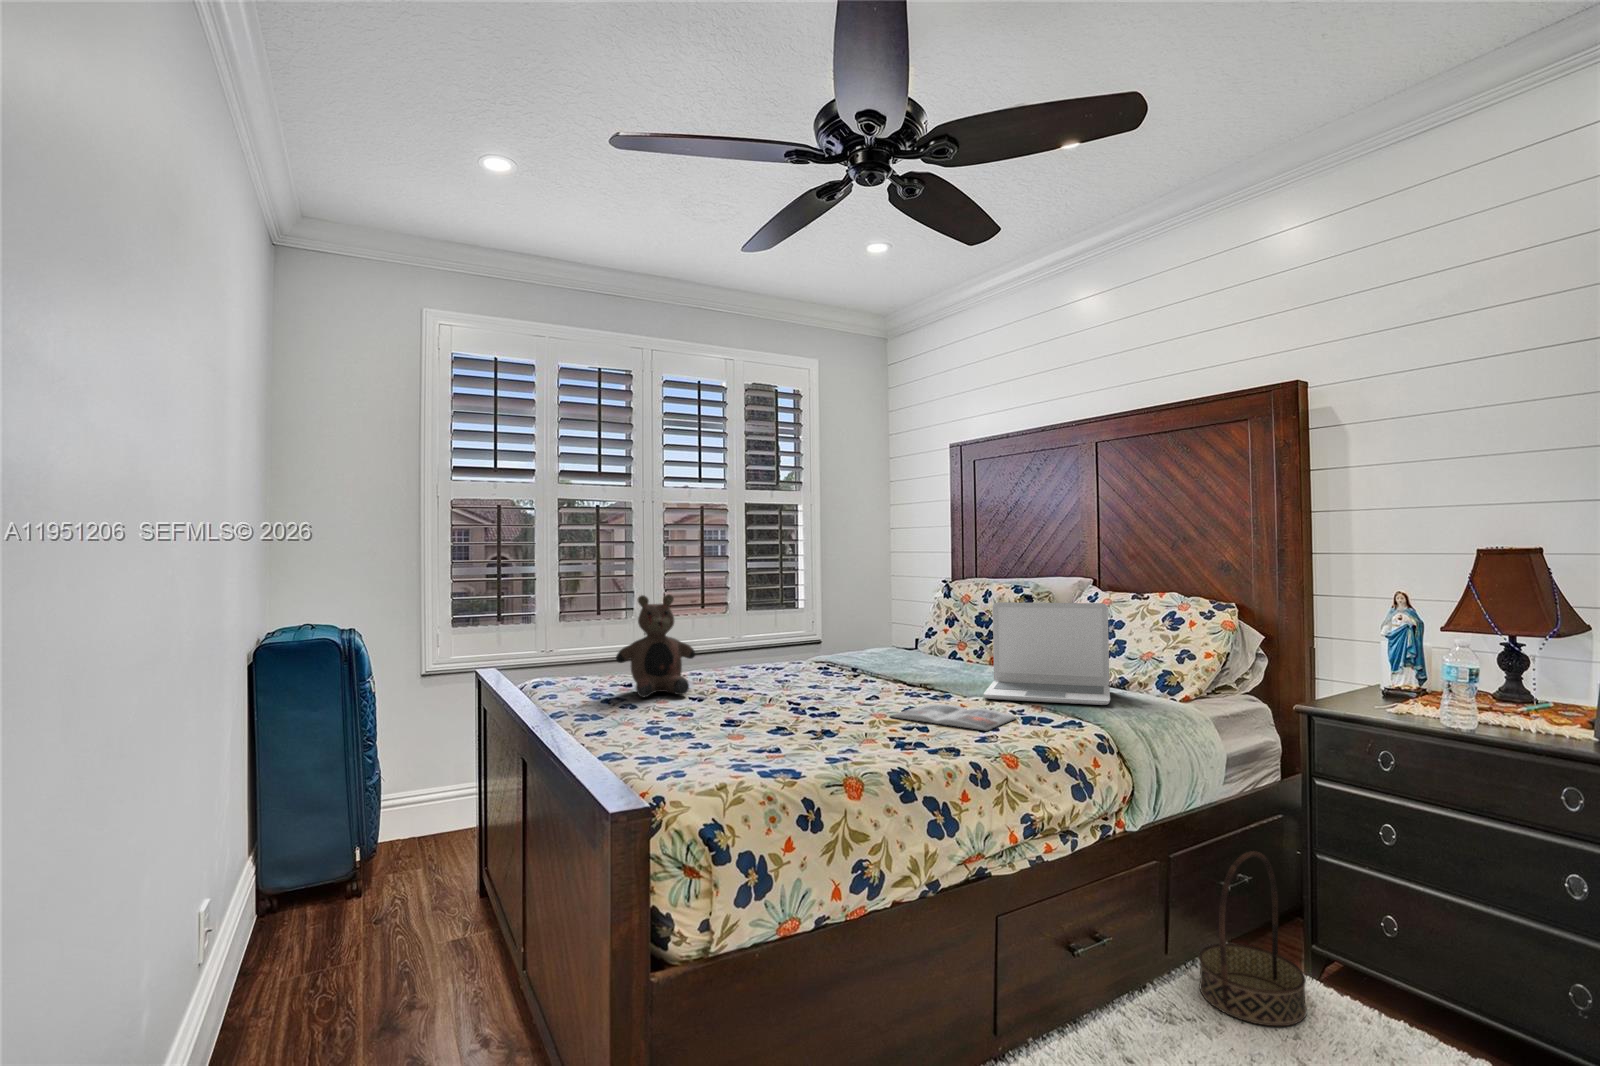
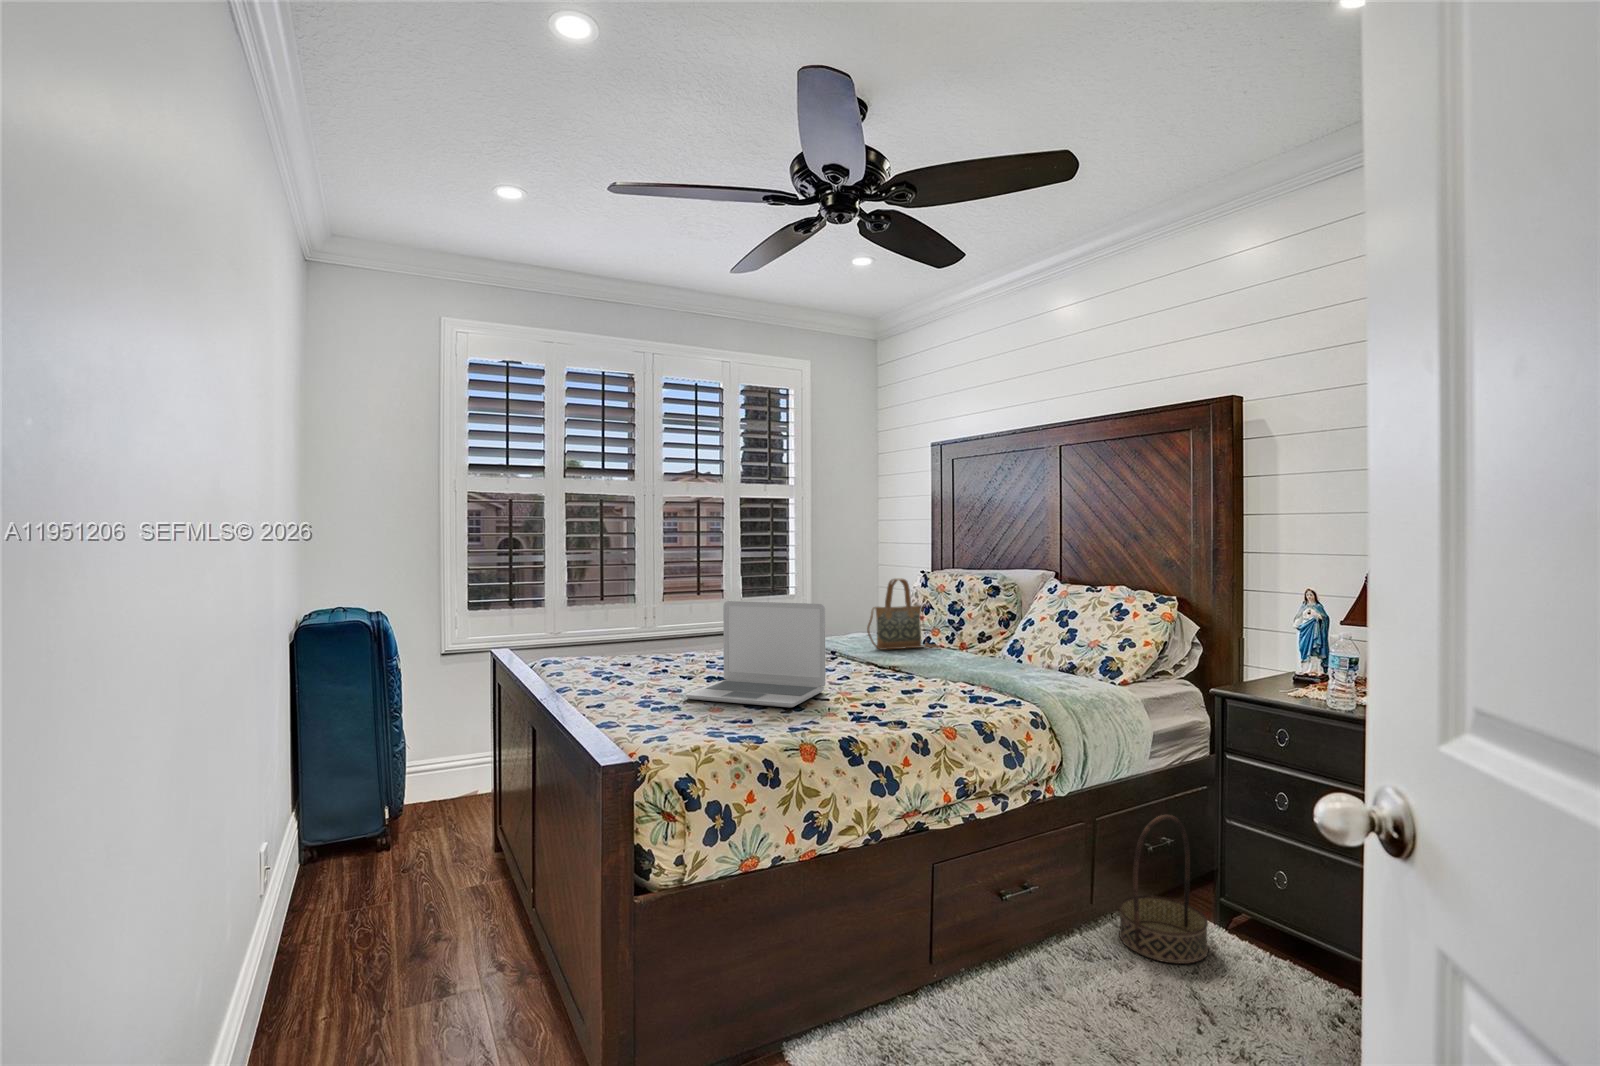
handbag: none [889,587,970,665] -> present [867,578,940,650]
teddy bear: present [616,595,695,698] -> none [615,584,687,676]
laptop: present [984,602,1110,705] -> present [686,601,826,707]
magazine: present [890,704,1016,730] -> none [853,684,965,707]

